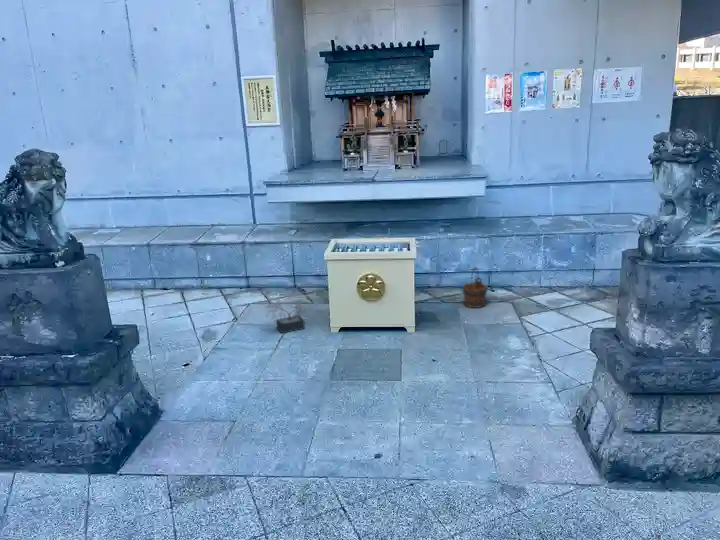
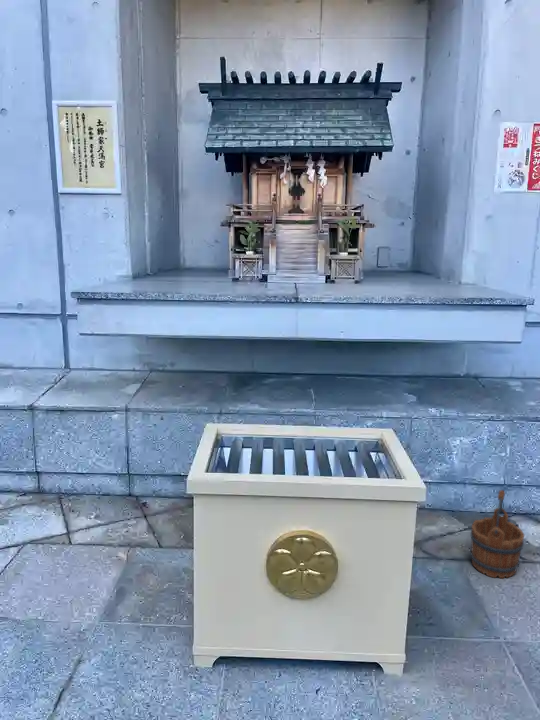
decorative plant: present [268,298,305,333] -> none [32,566,142,664]

